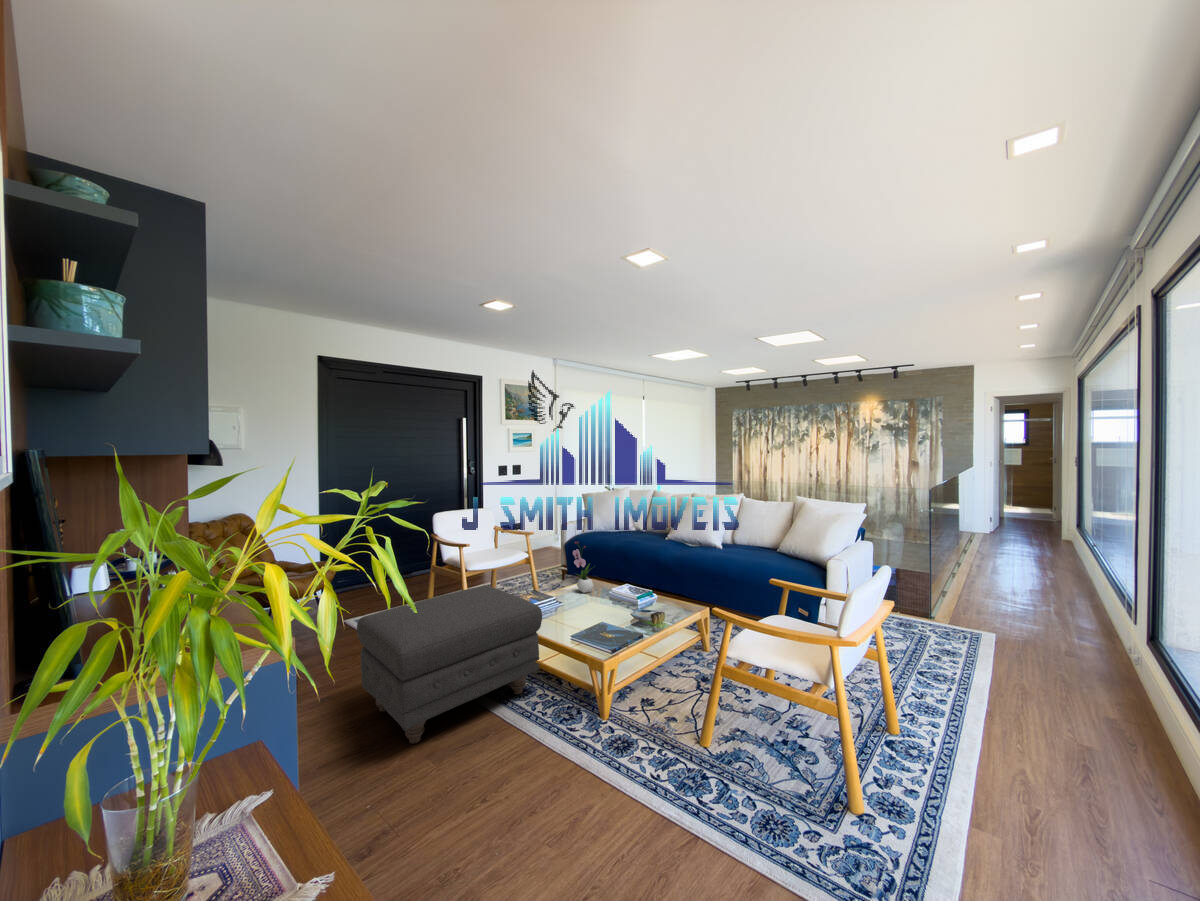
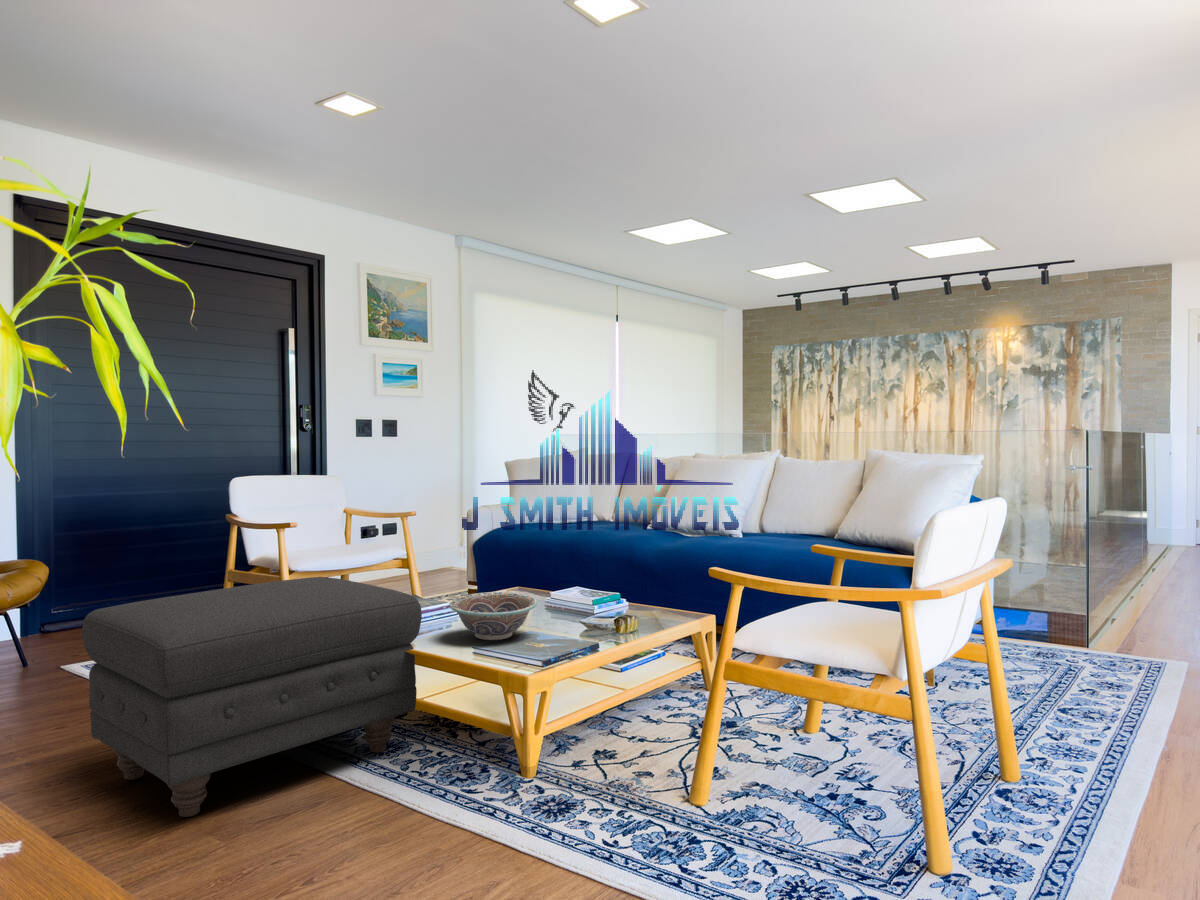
flower arrangement: present [573,542,594,593] -> none [479,514,521,604]
decorative bowl: none [557,596,607,629] -> present [449,592,537,640]

